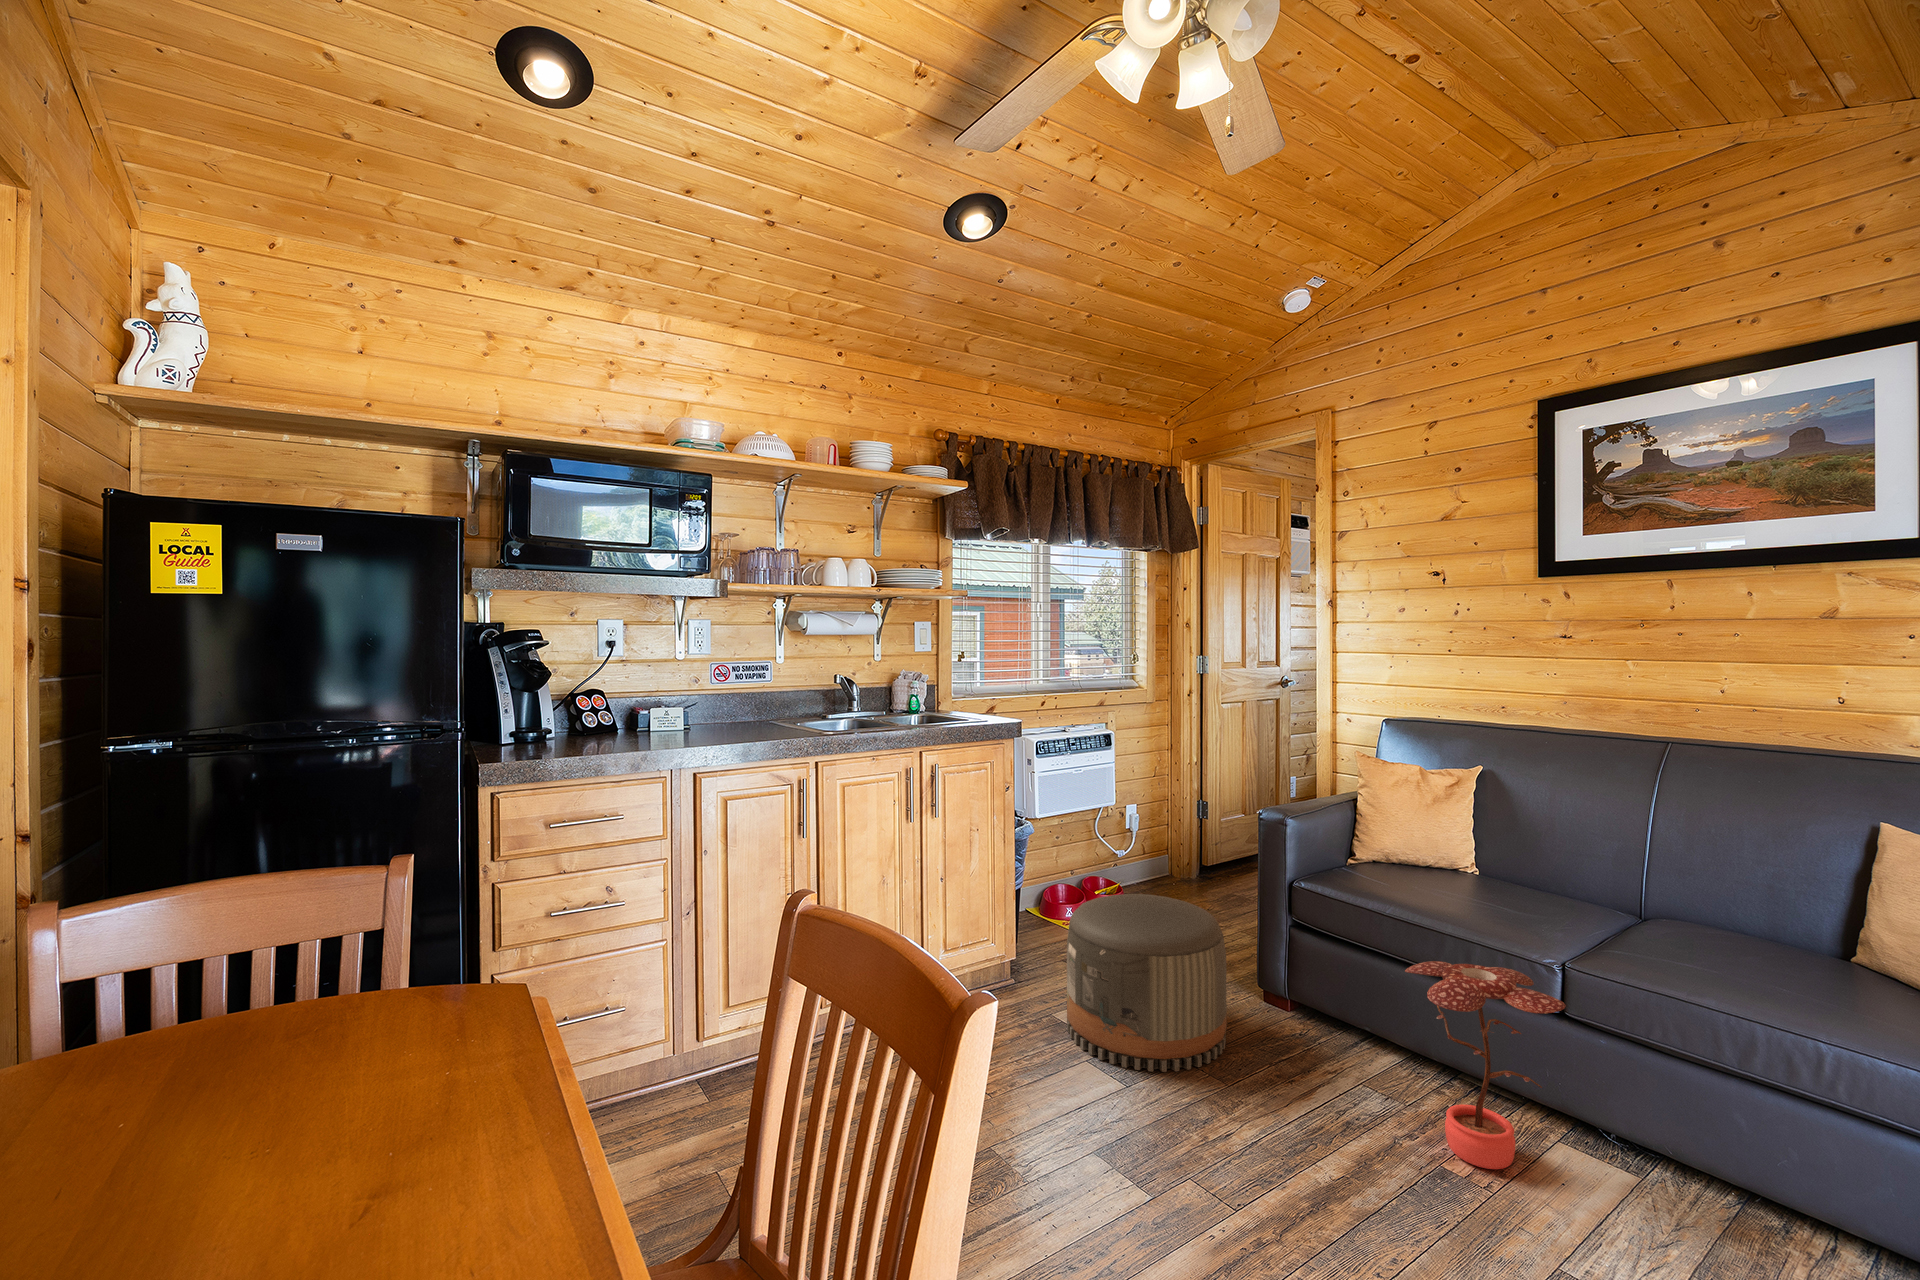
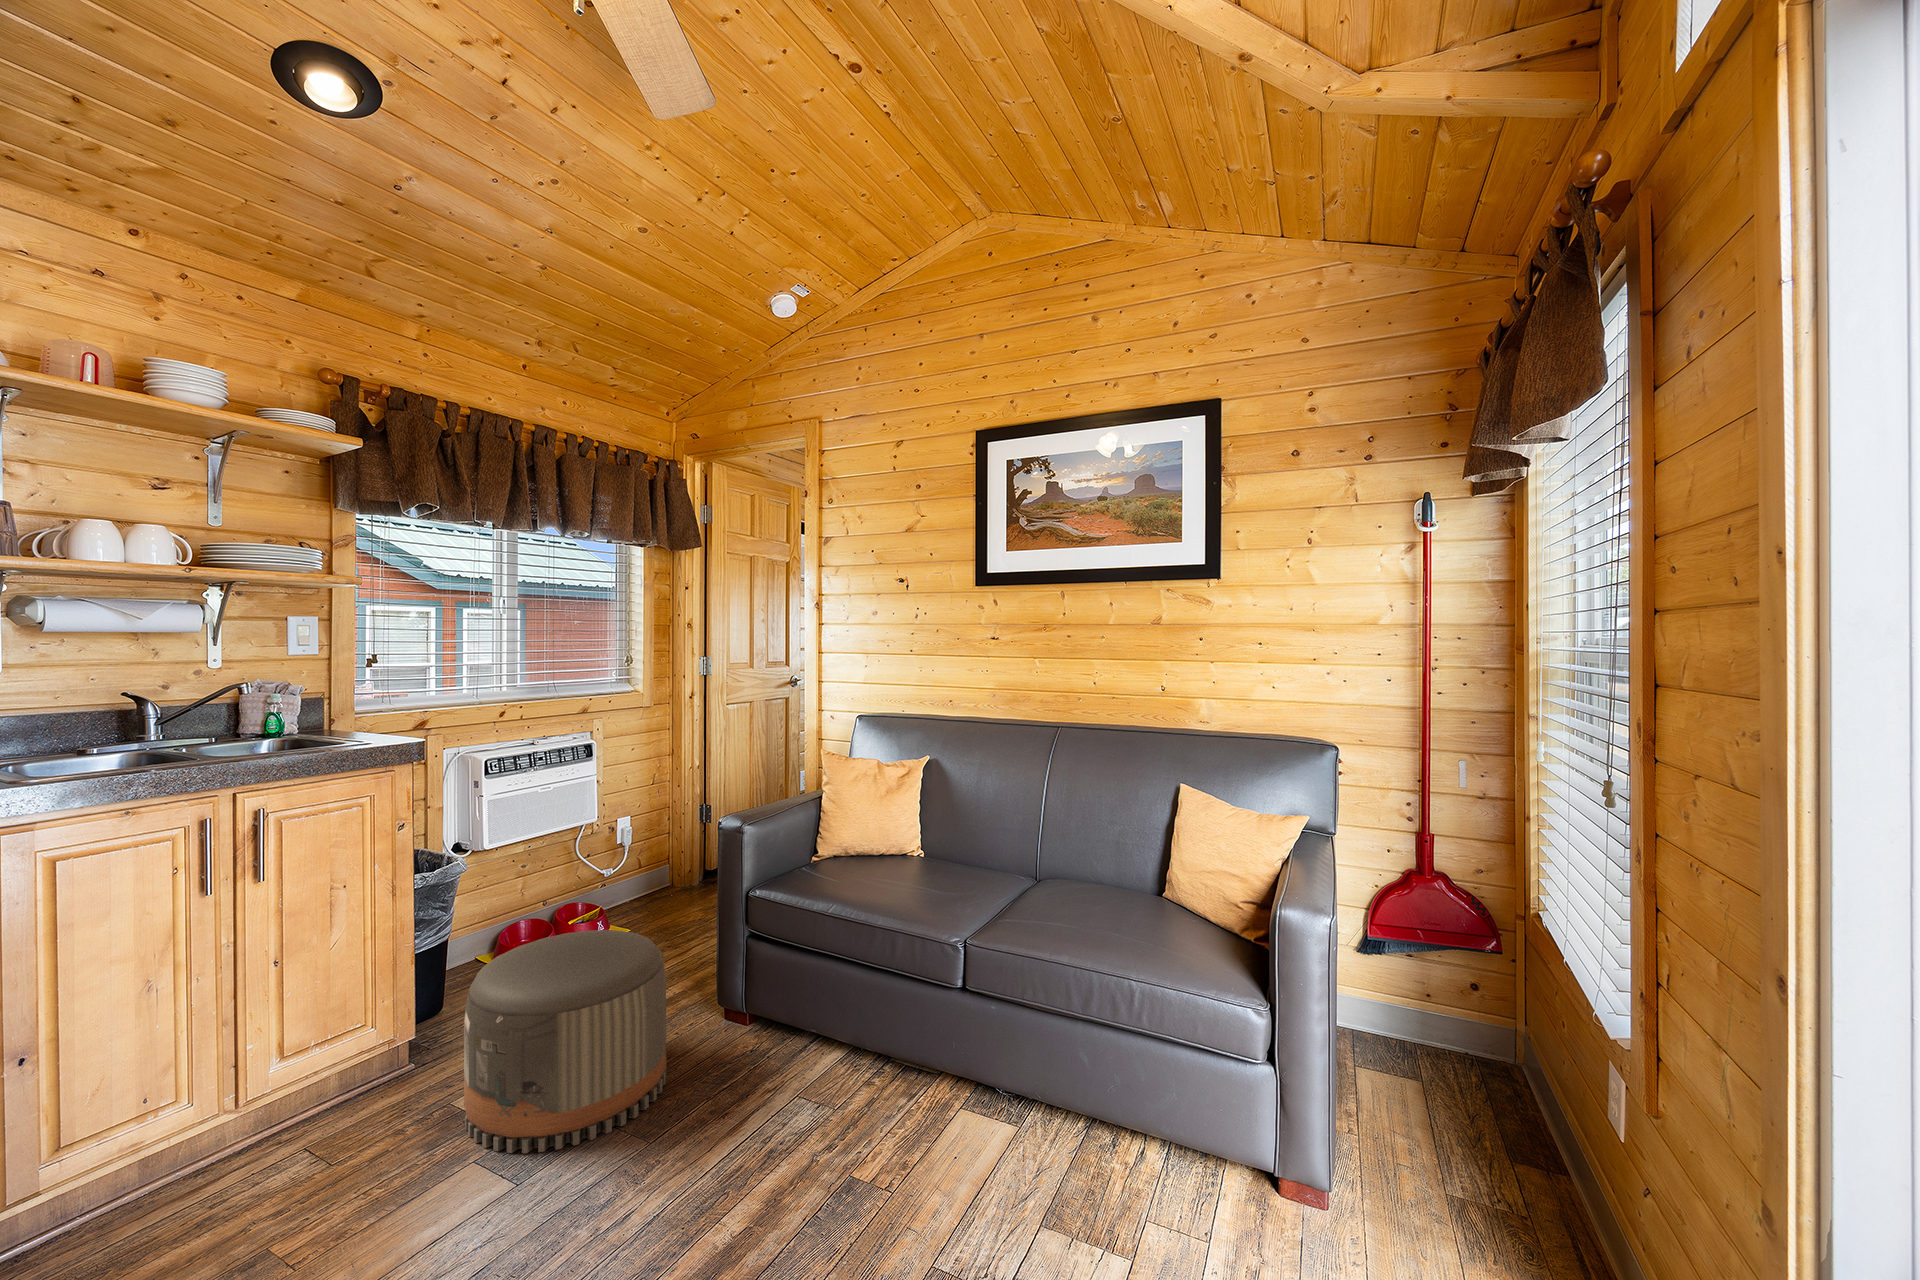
potted plant: present [1405,961,1566,1169] -> none [827,956,955,1163]

